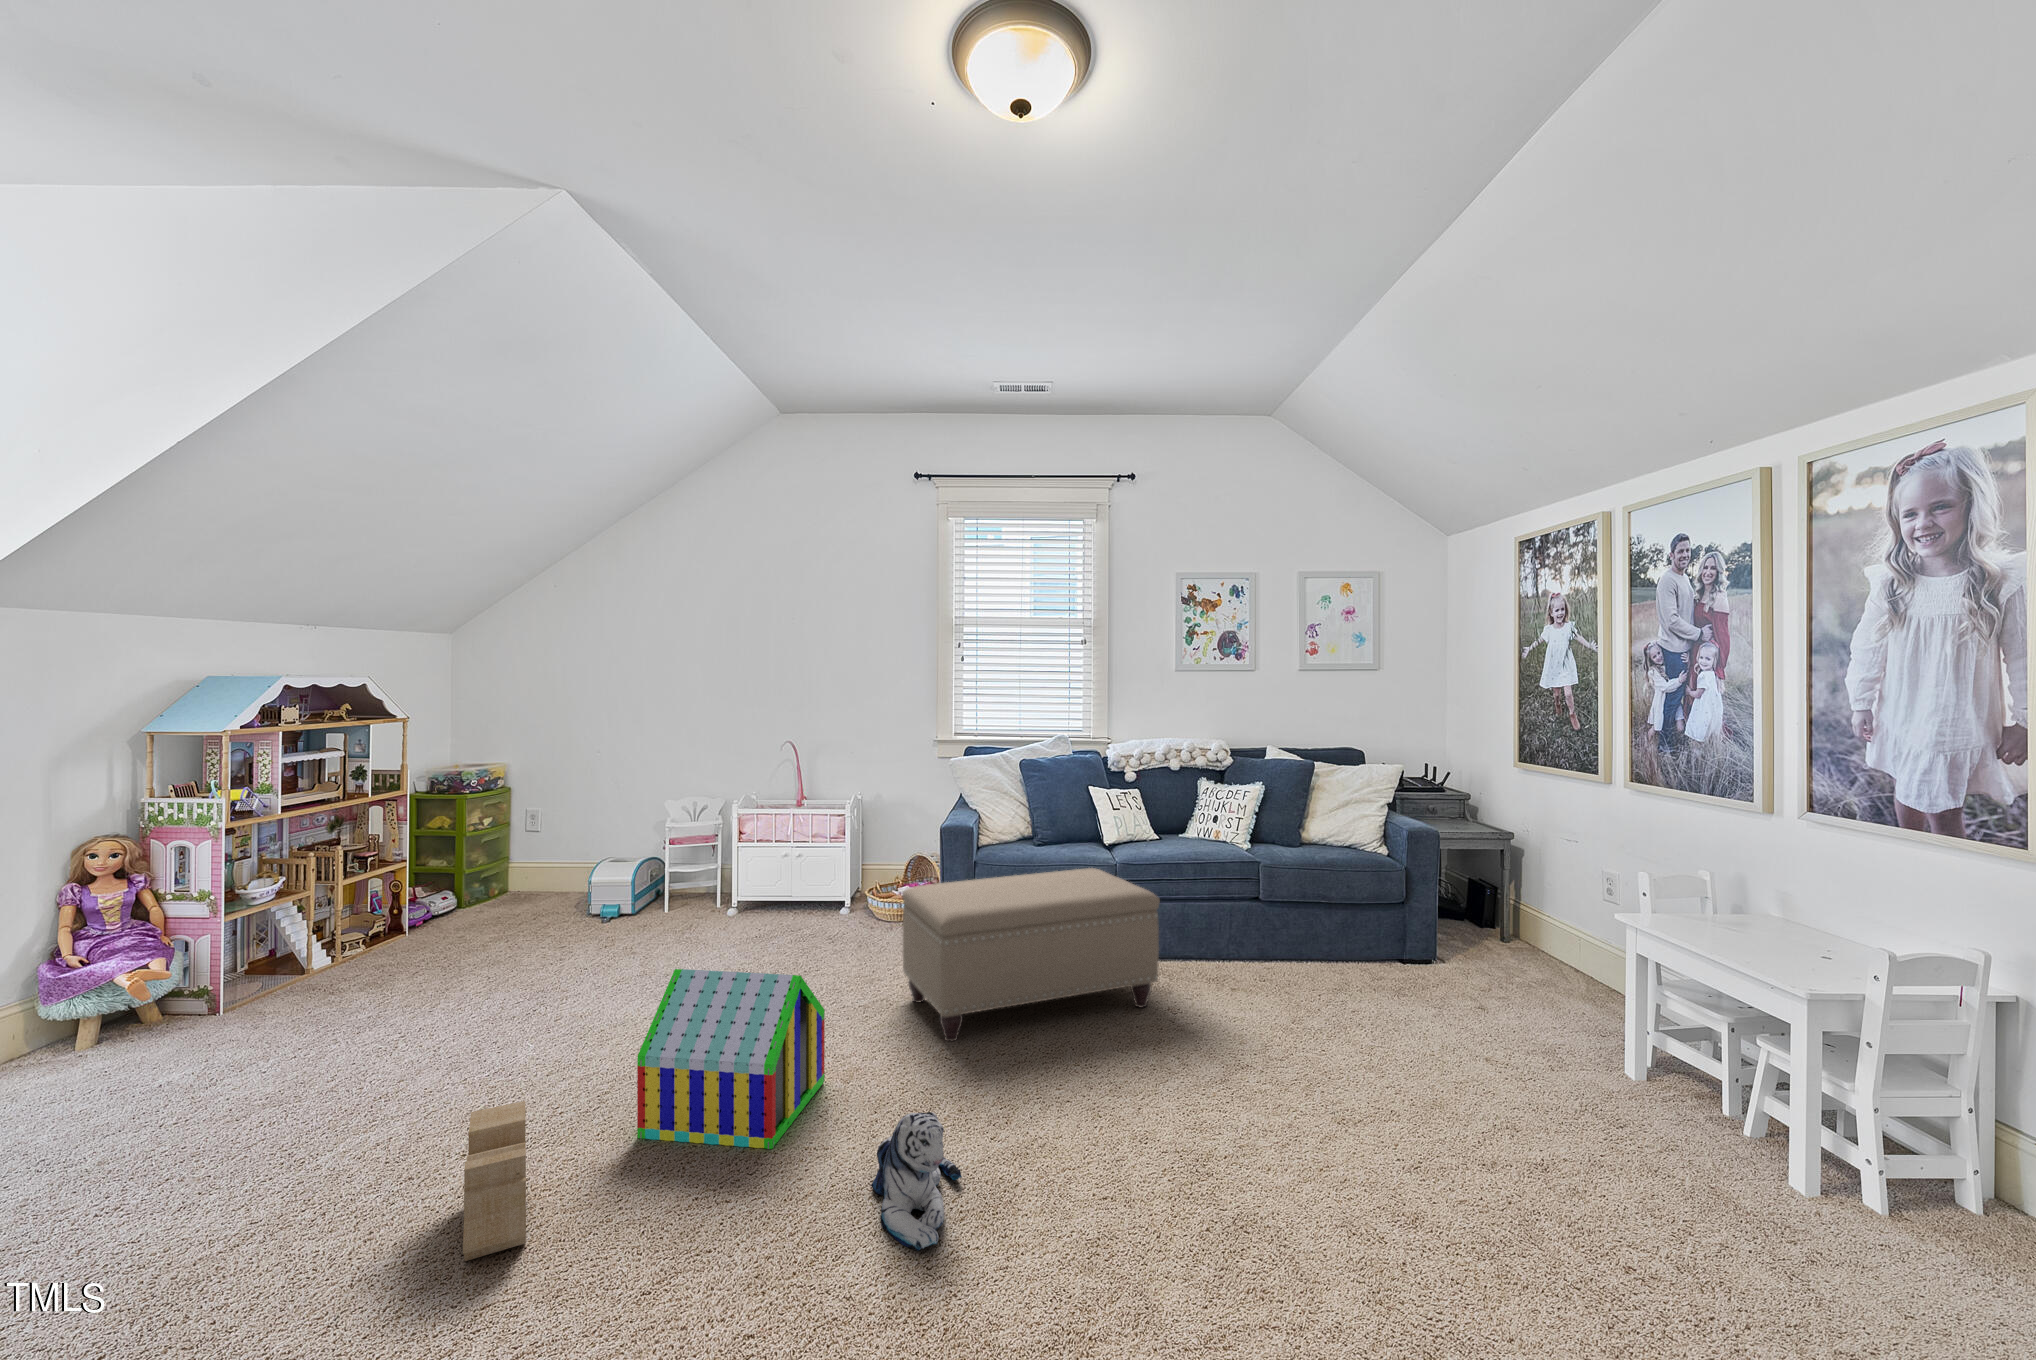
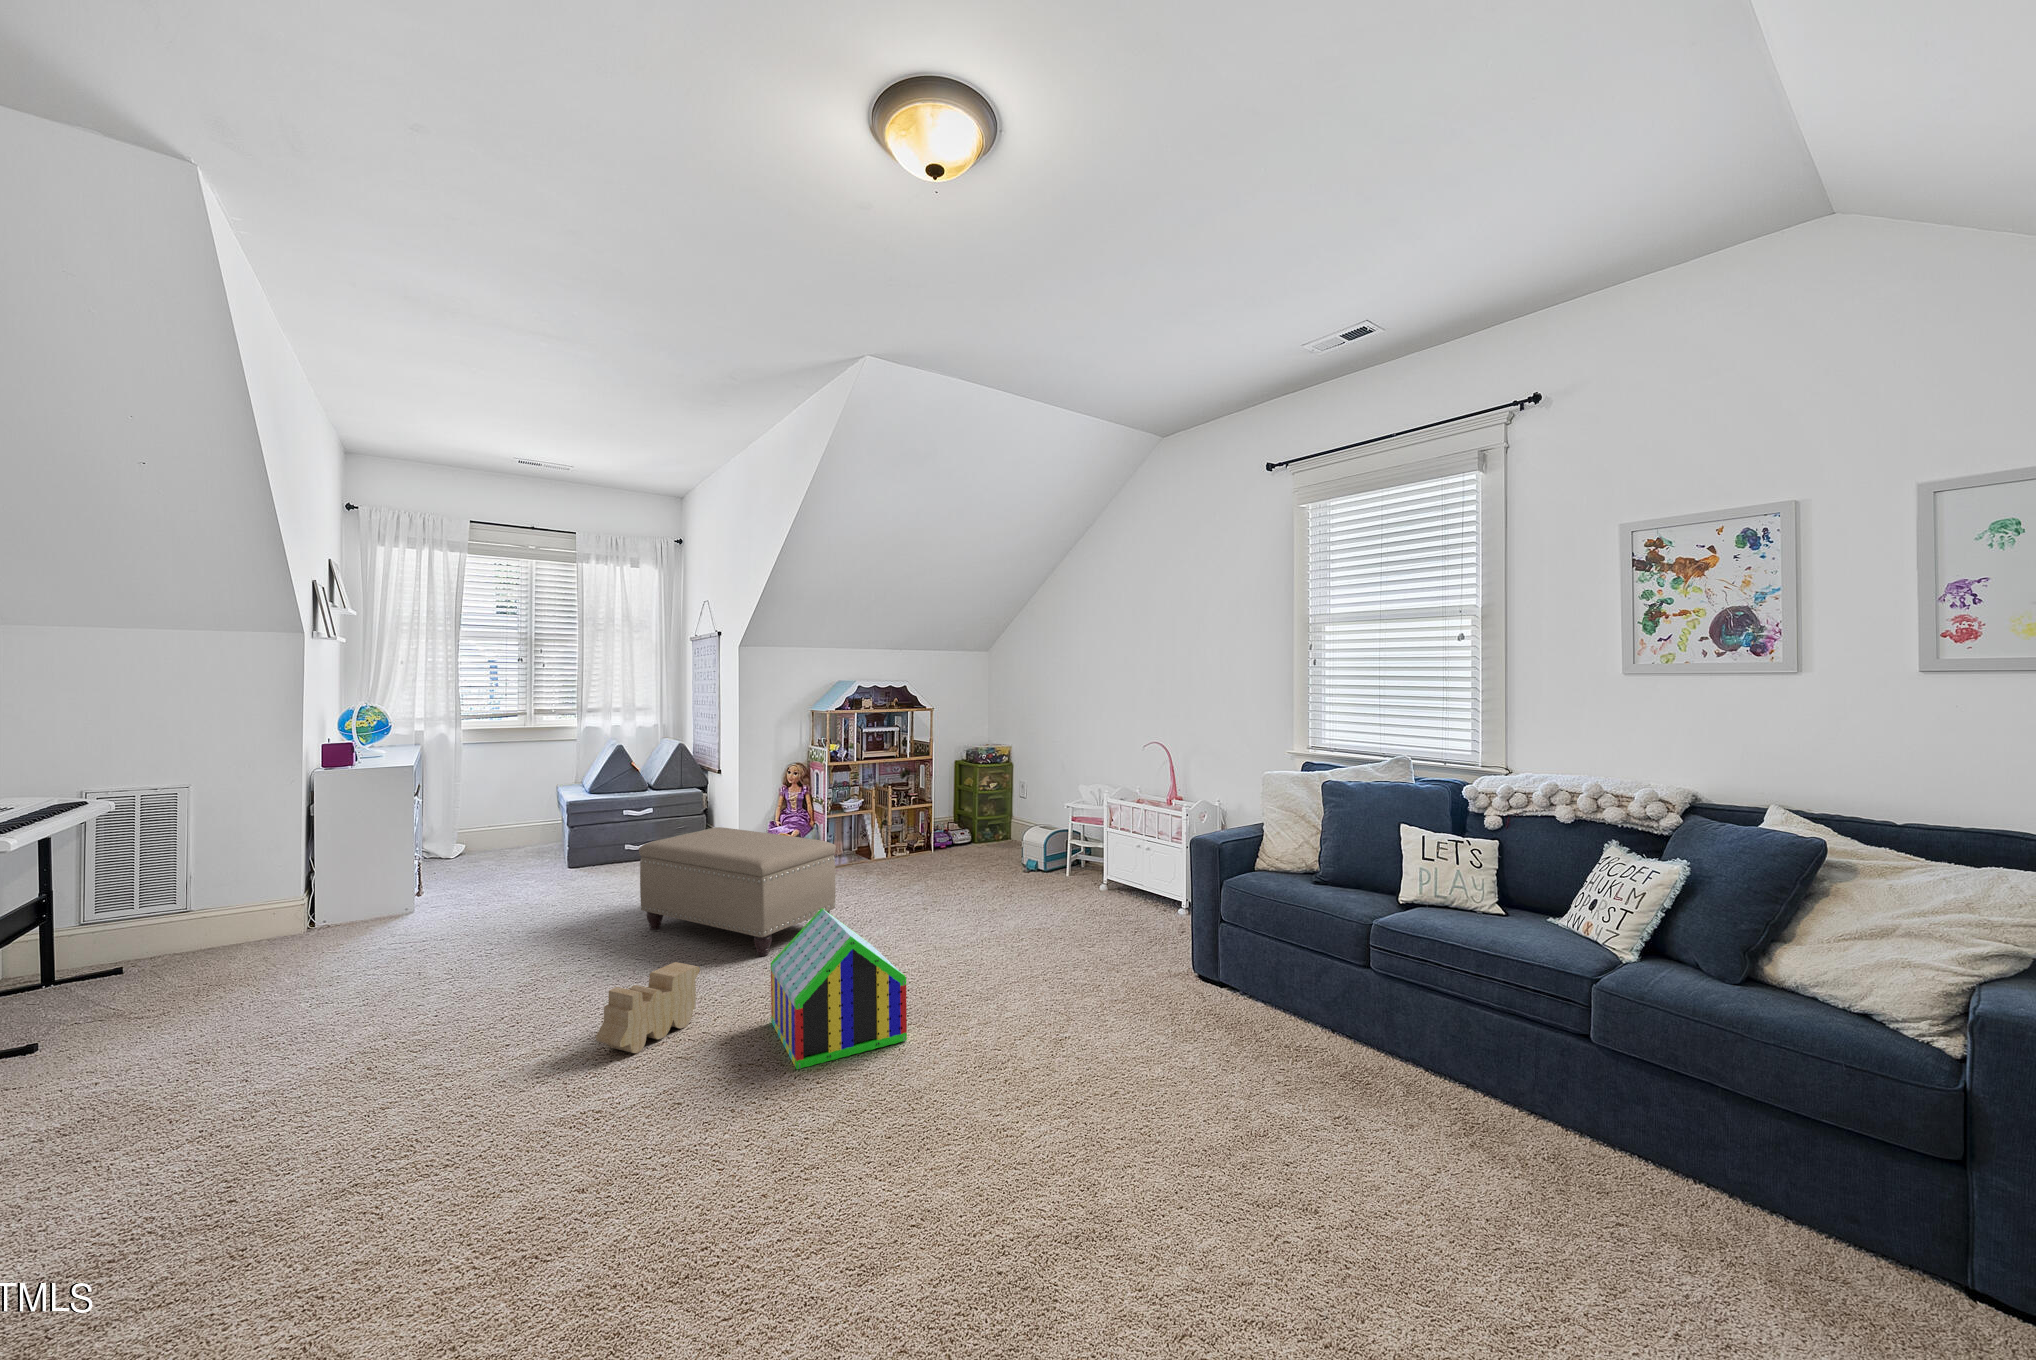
ottoman: present [902,868,1160,1041] -> present [639,827,836,956]
plush toy: present [871,1112,962,1251] -> none [698,1078,844,1199]

